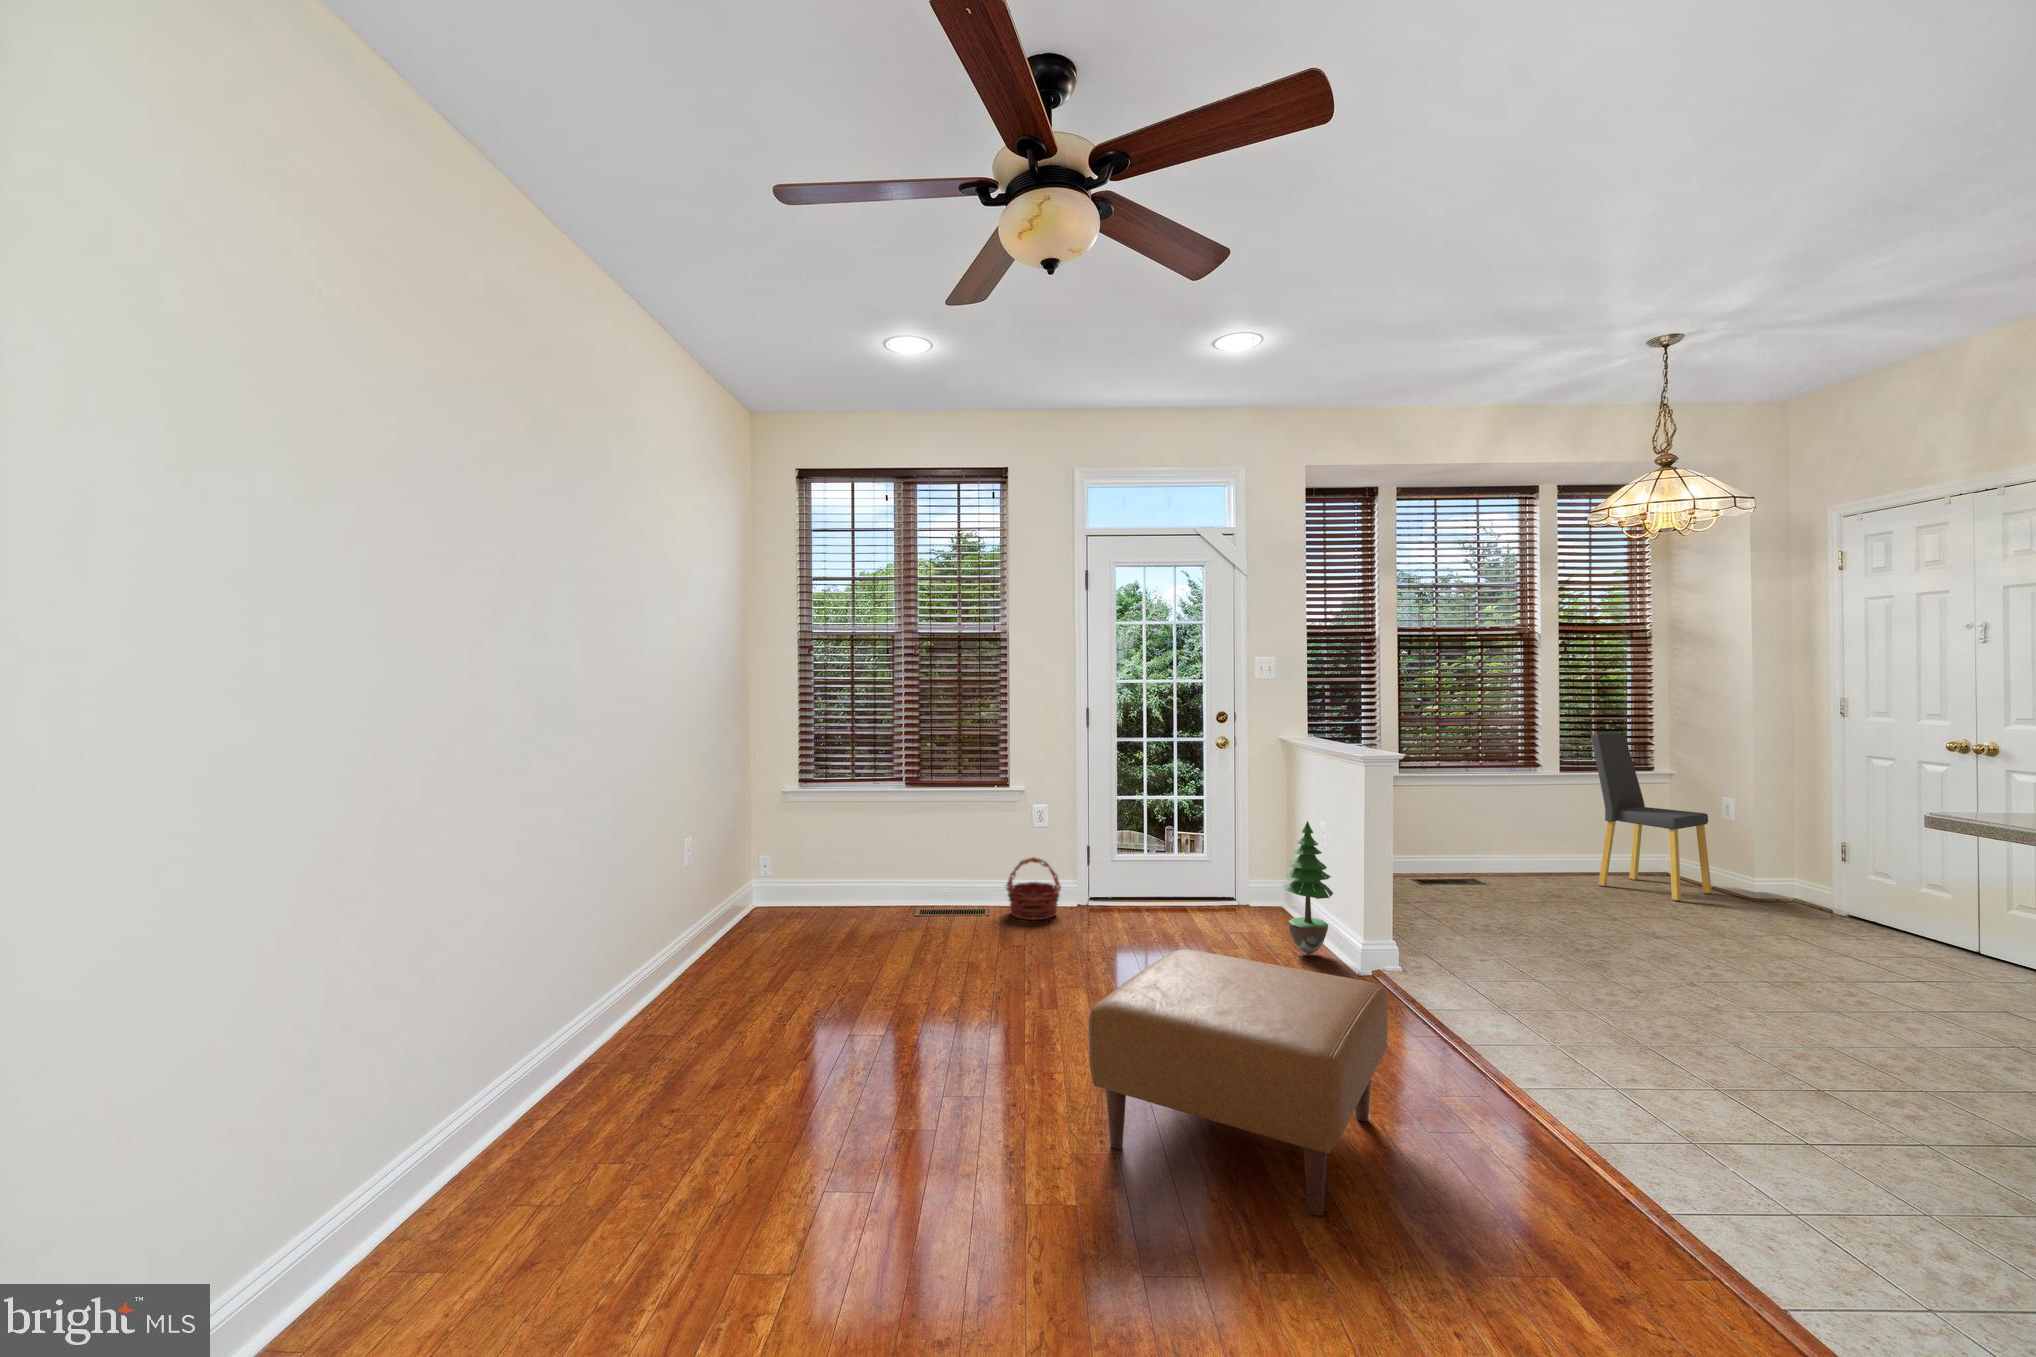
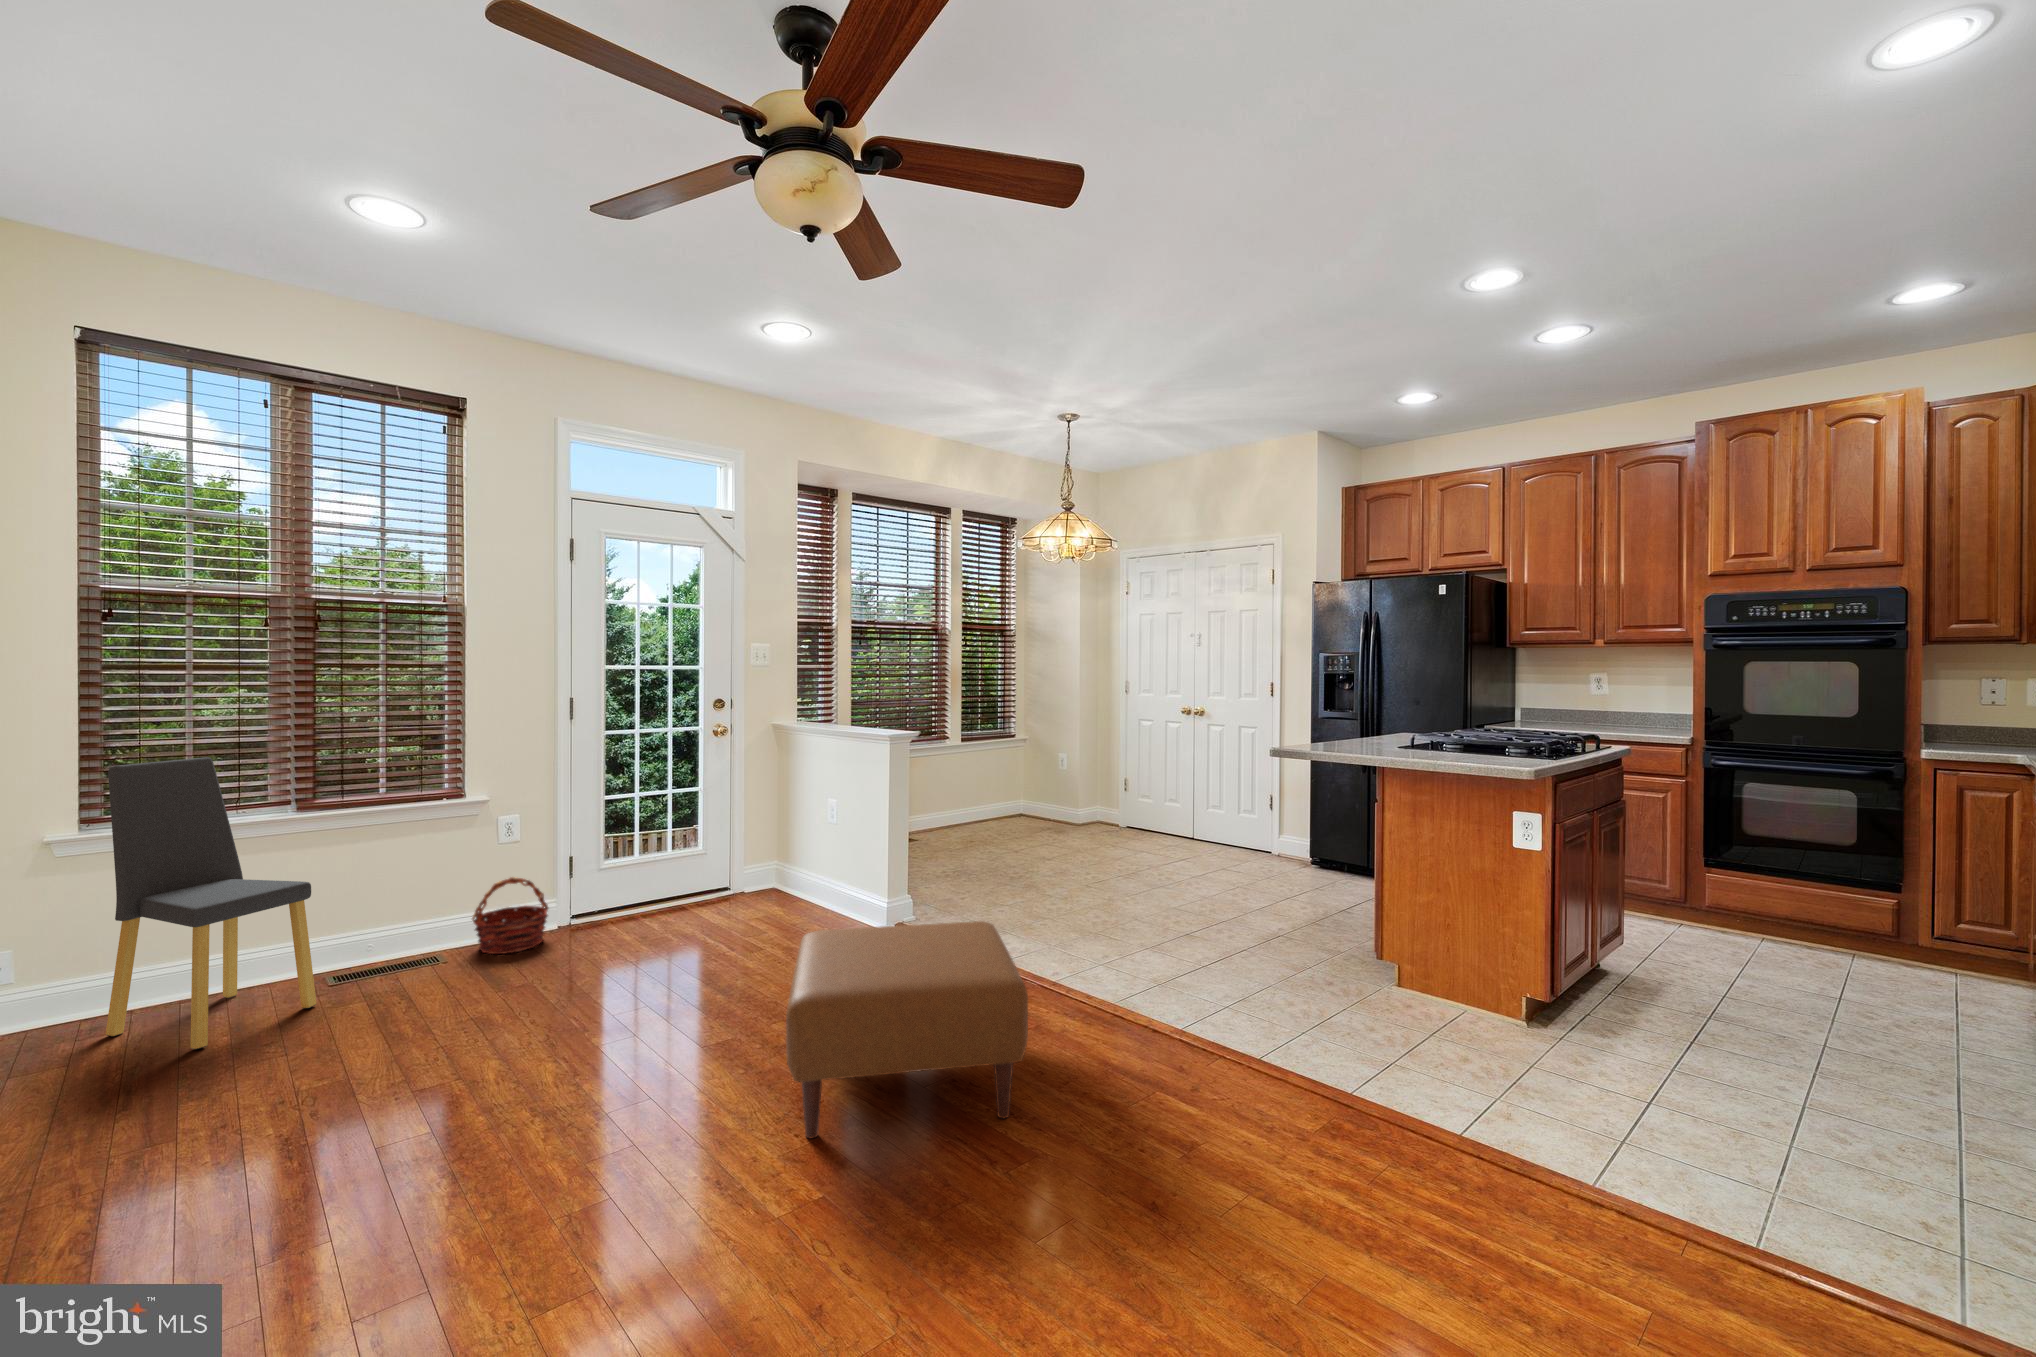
dining chair: present [1591,732,1712,901] -> present [106,757,316,1049]
potted tree: present [1283,821,1333,955] -> none [811,797,857,921]

